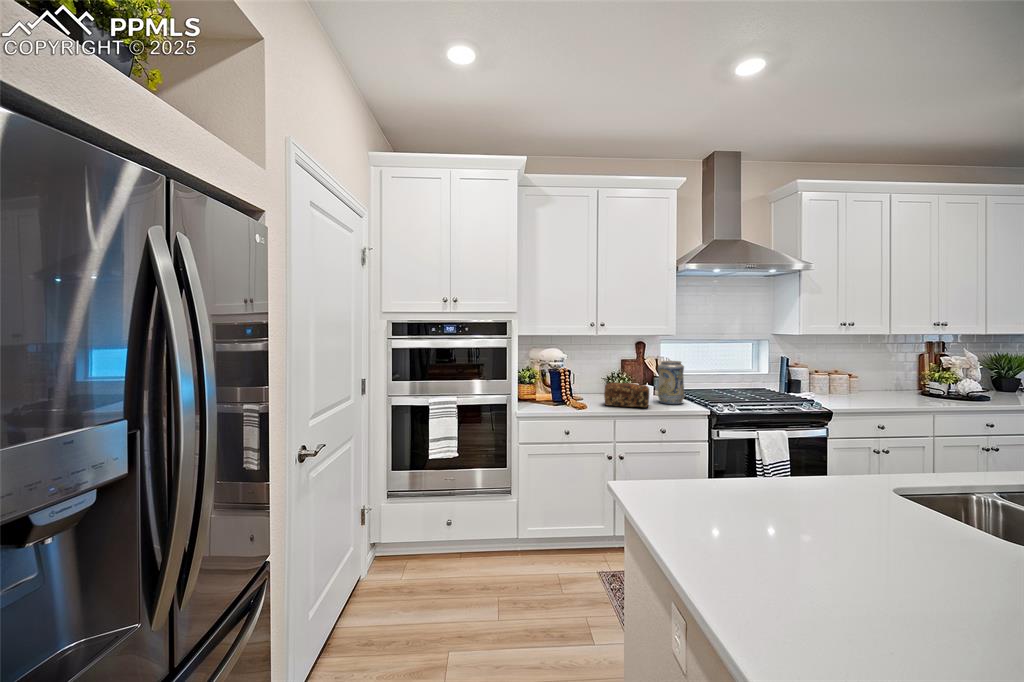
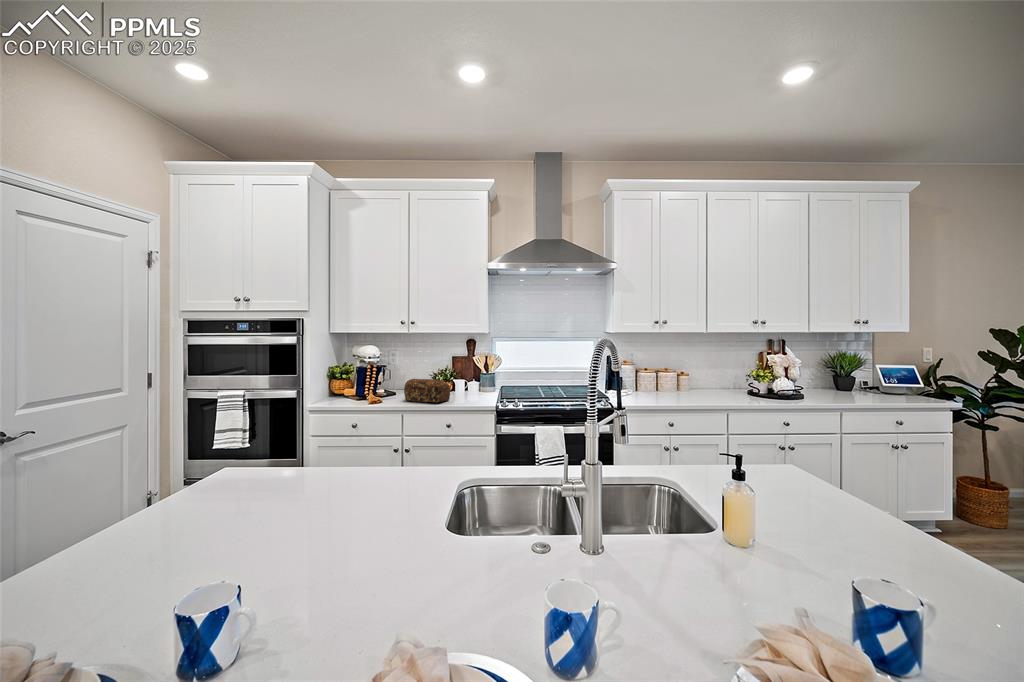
decorative vase: present [658,361,685,404] -> none [464,358,489,400]

